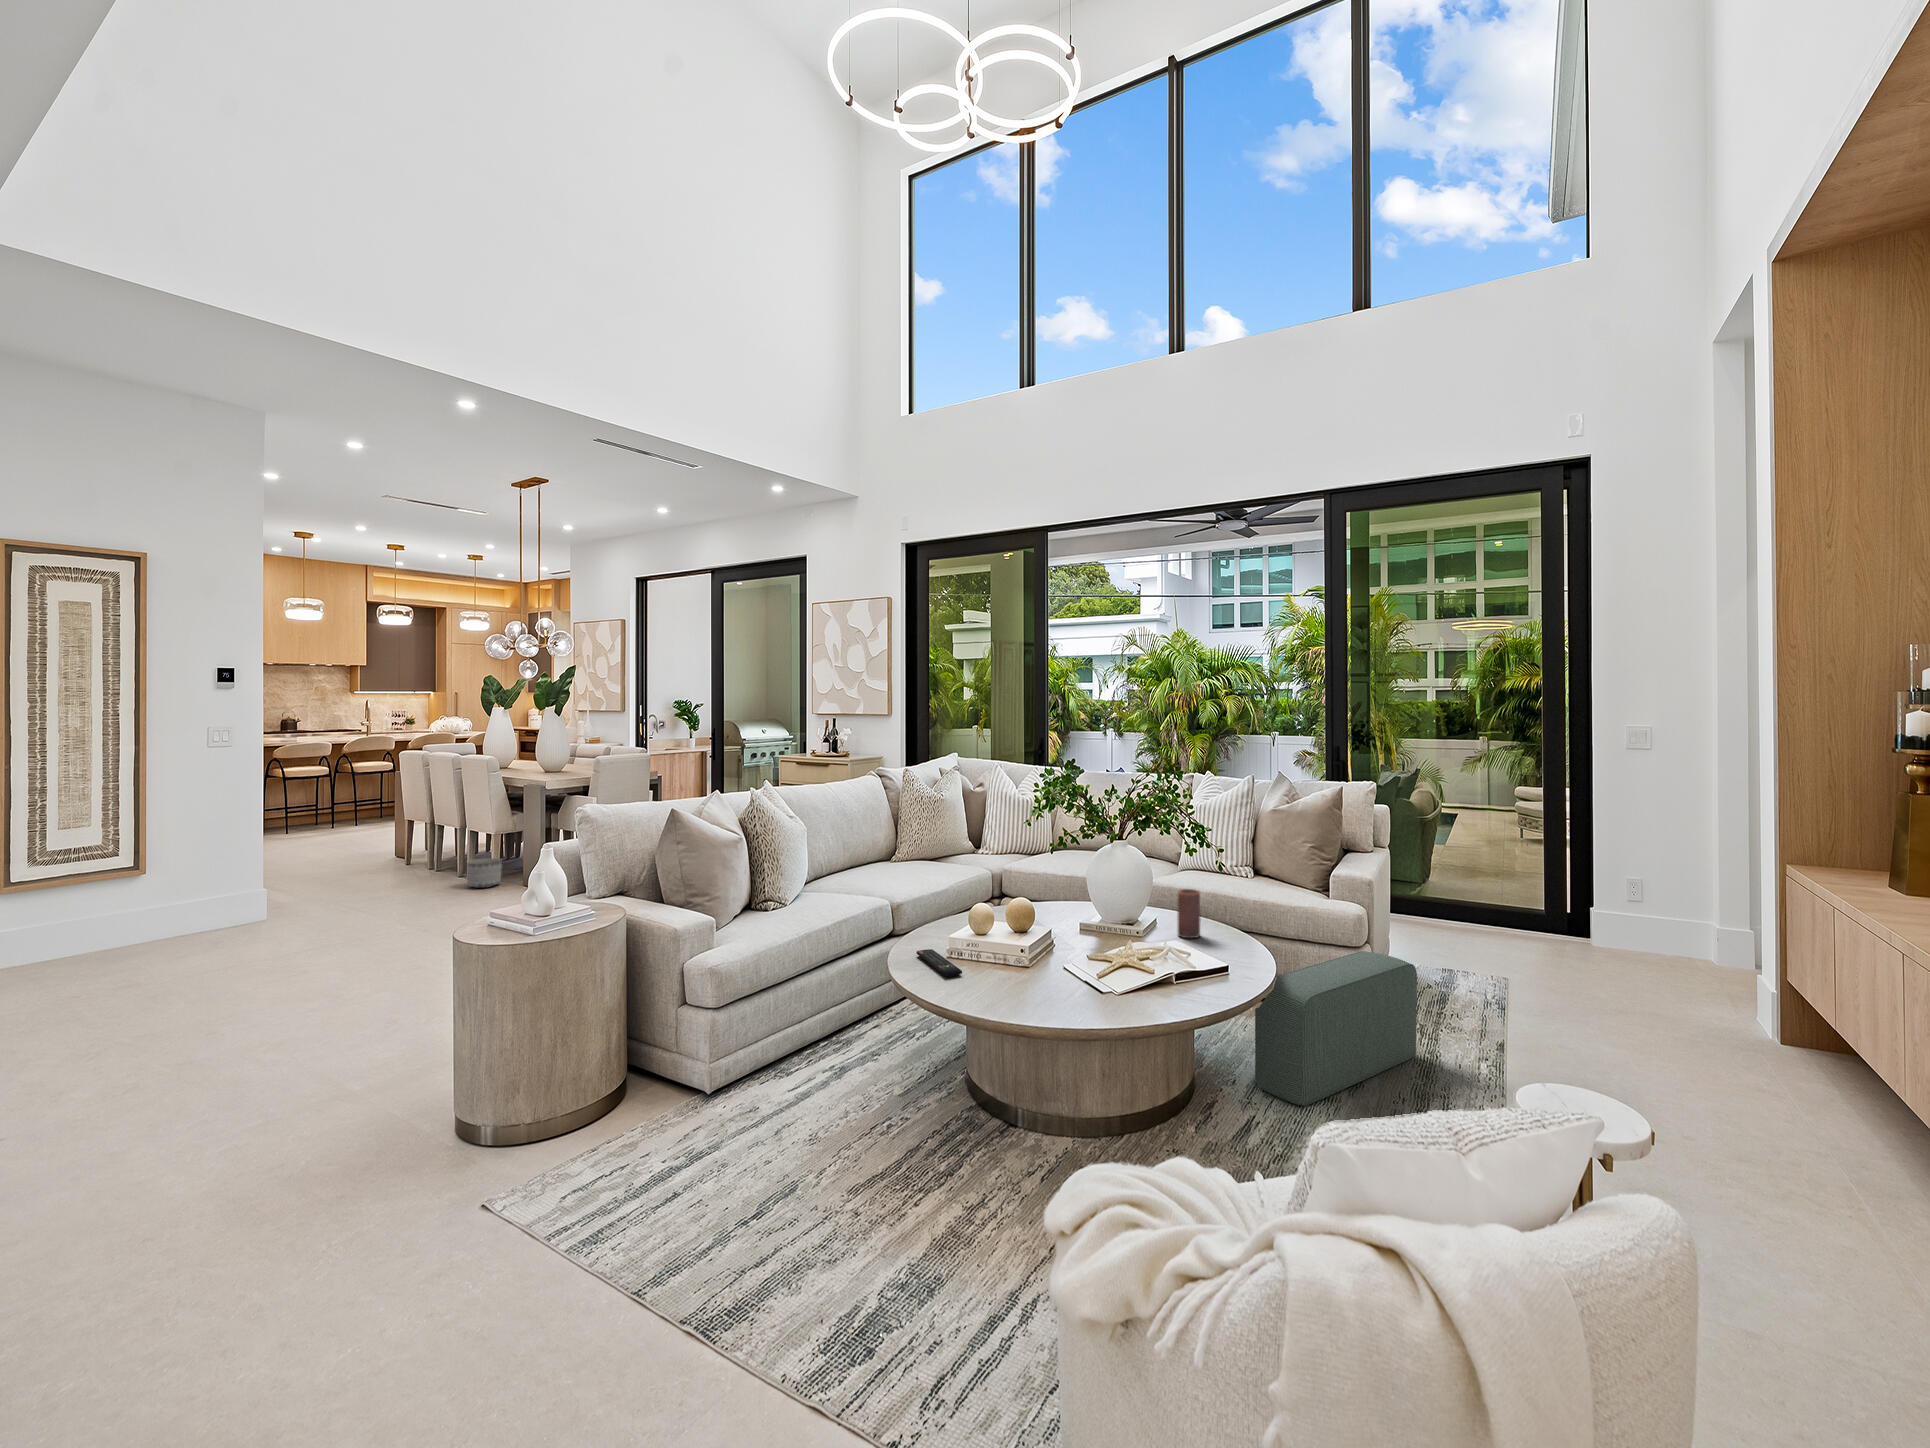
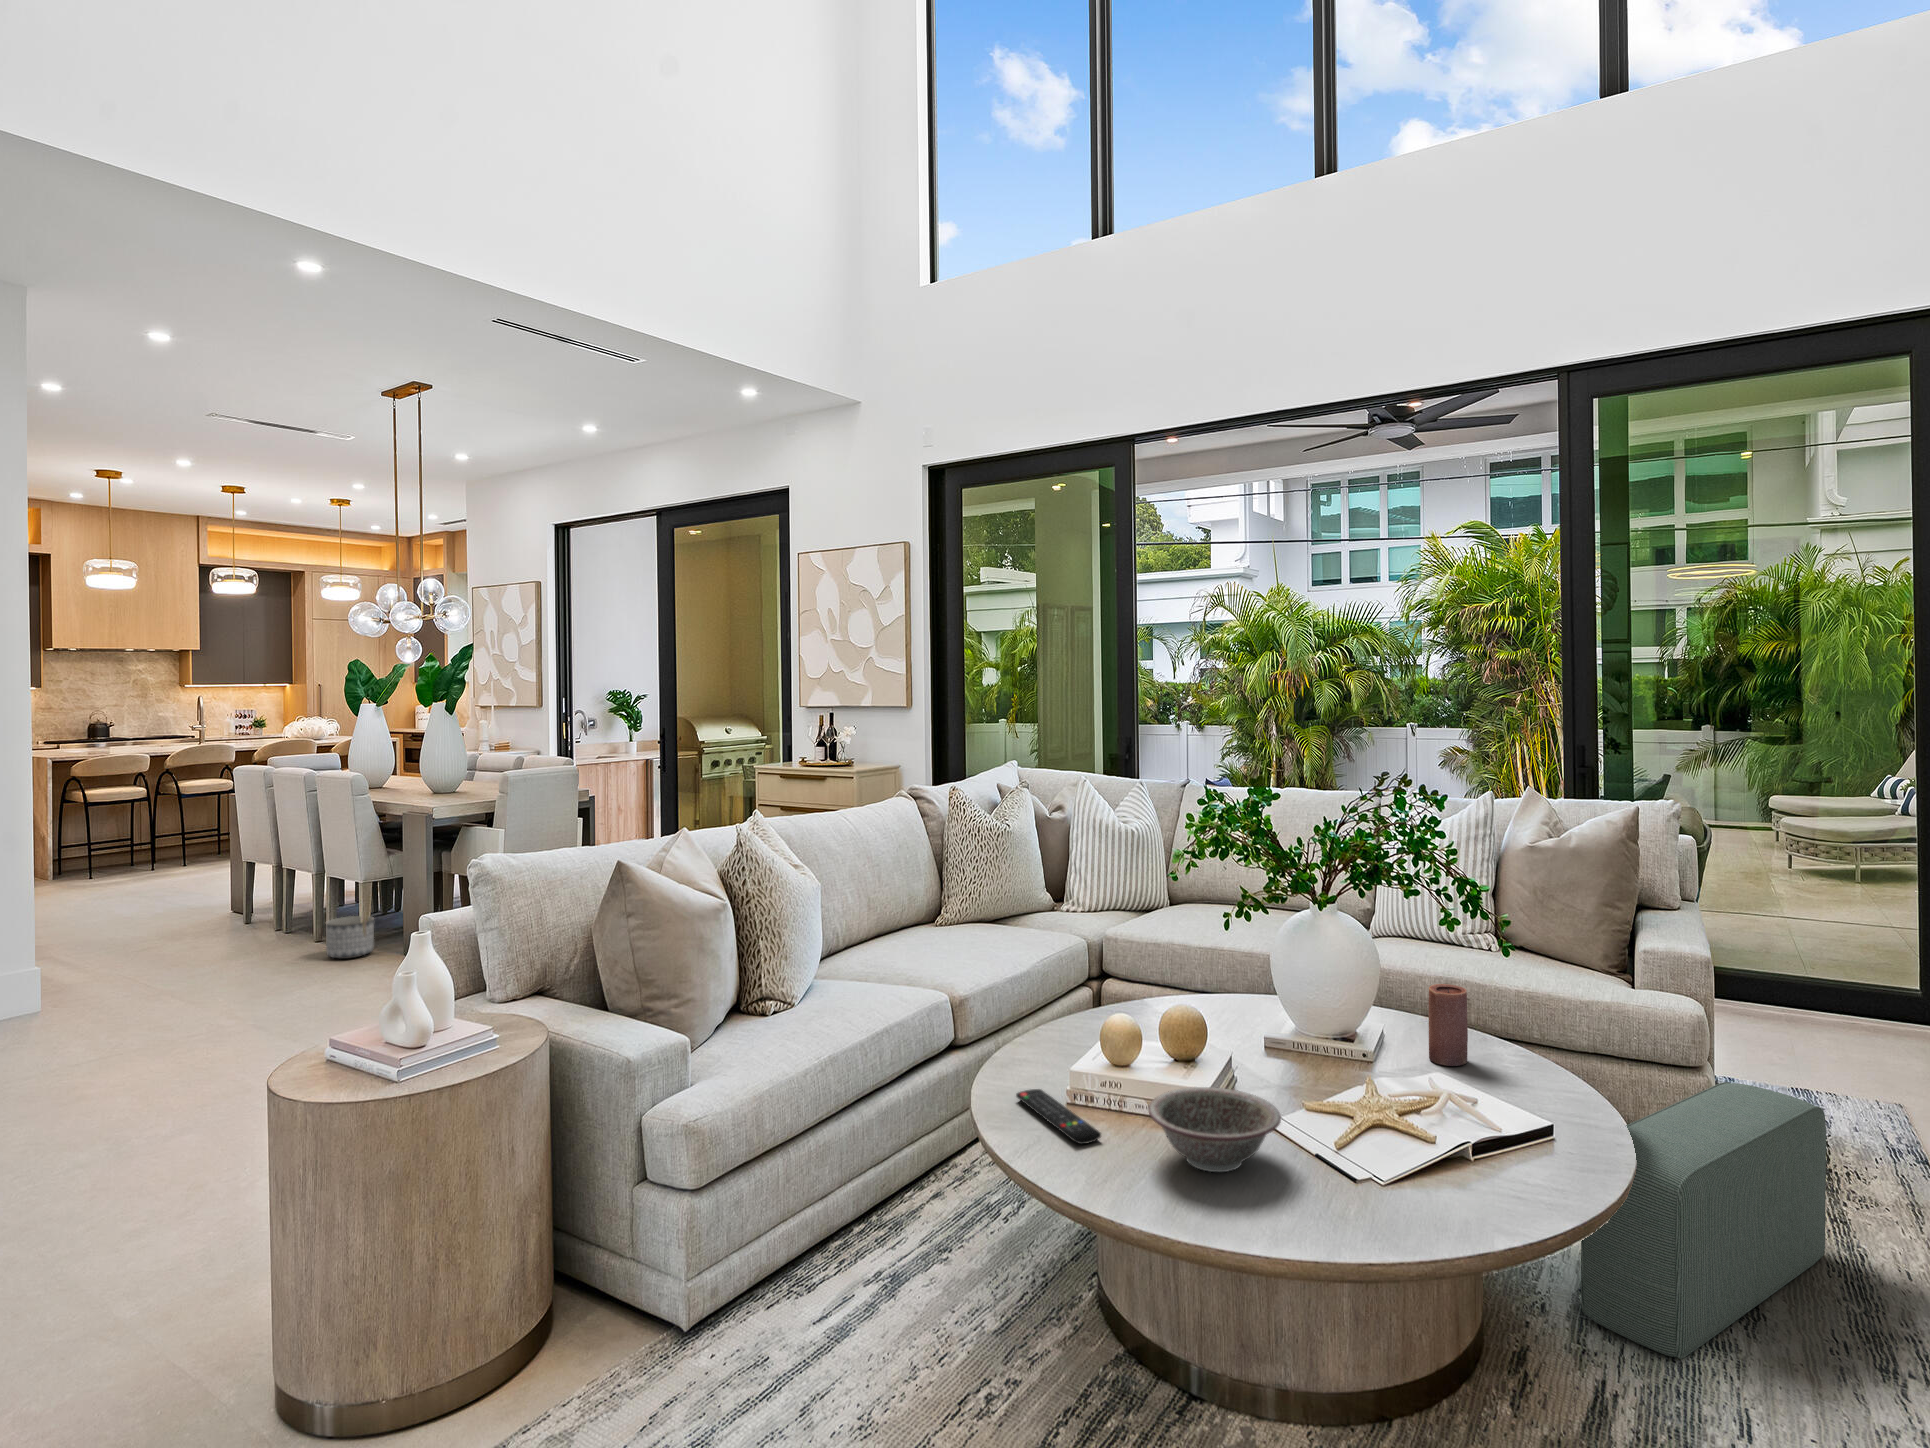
decorative bowl: none [987,944,1065,990] -> present [1148,1087,1281,1172]

